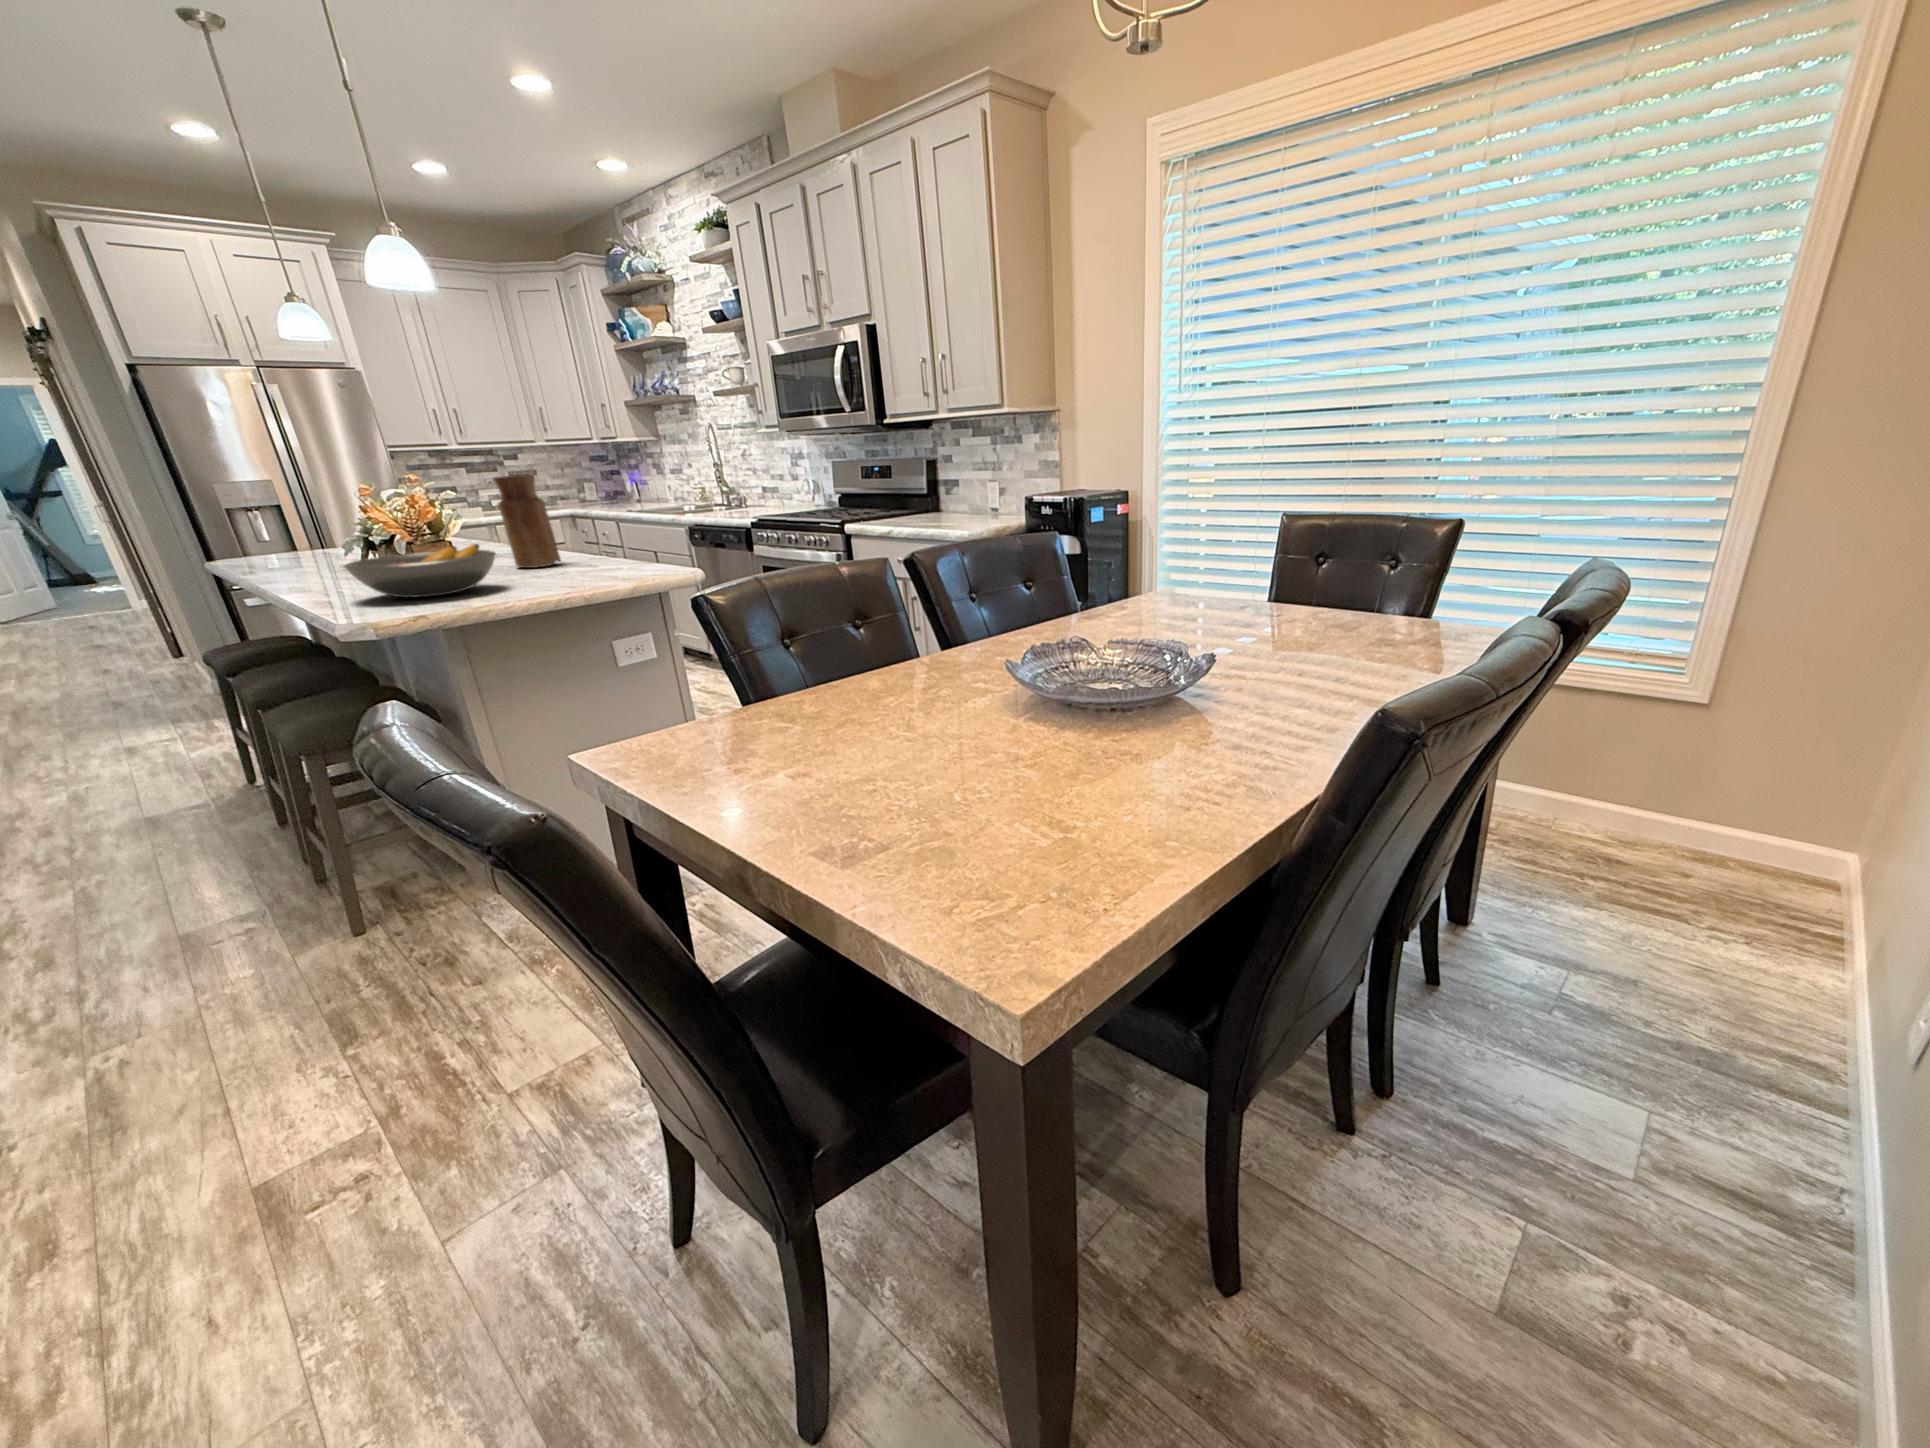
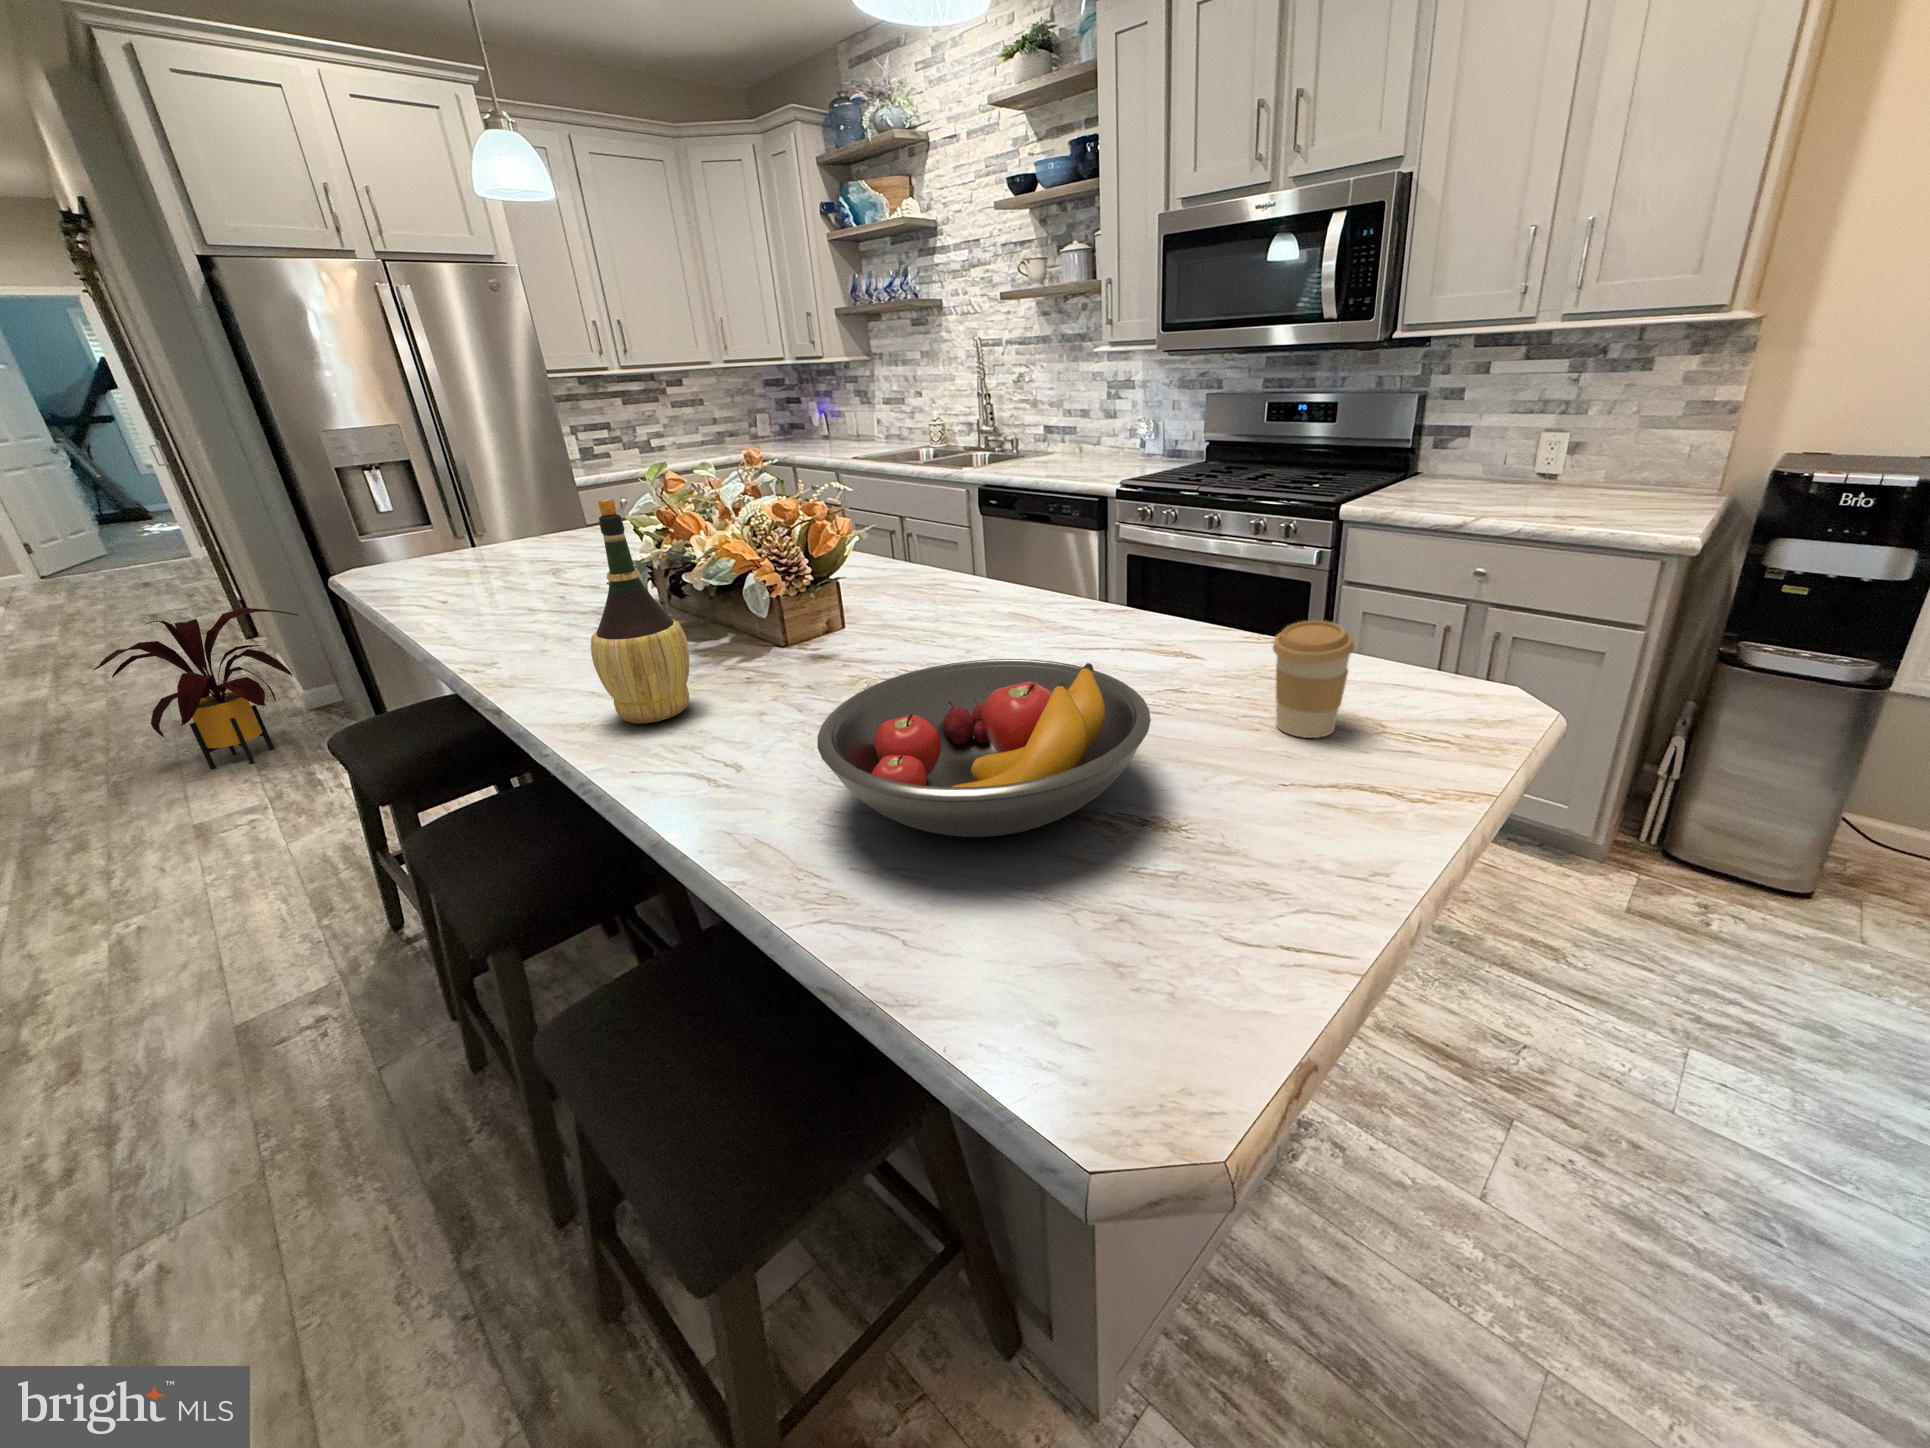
vase: present [494,474,561,568] -> none [945,453,1035,640]
wine bottle: none [290,484,349,587] -> present [591,499,690,723]
coffee cup: none [573,535,612,582] -> present [1273,621,1354,738]
house plant: none [55,608,207,721] -> present [93,608,298,769]

